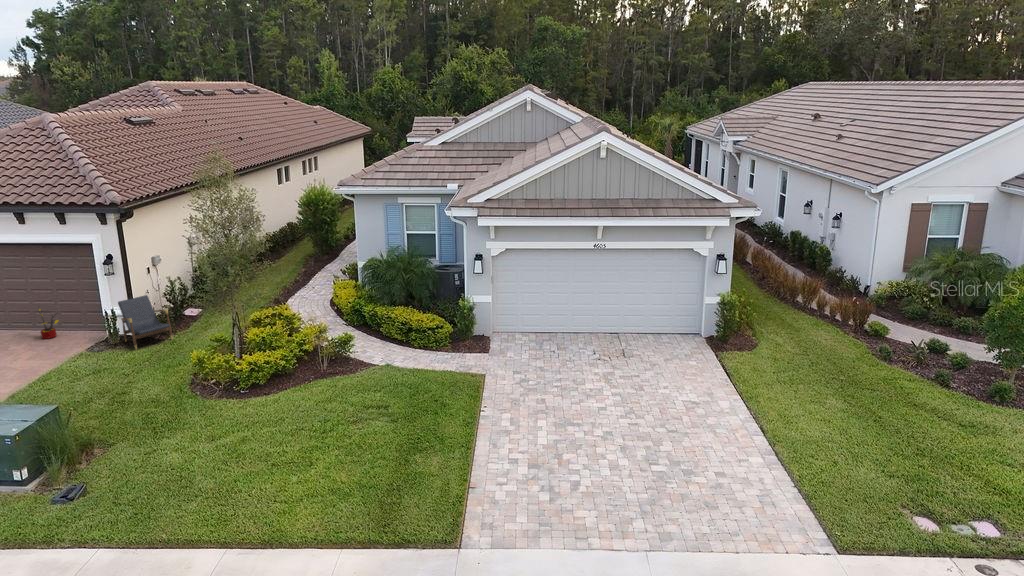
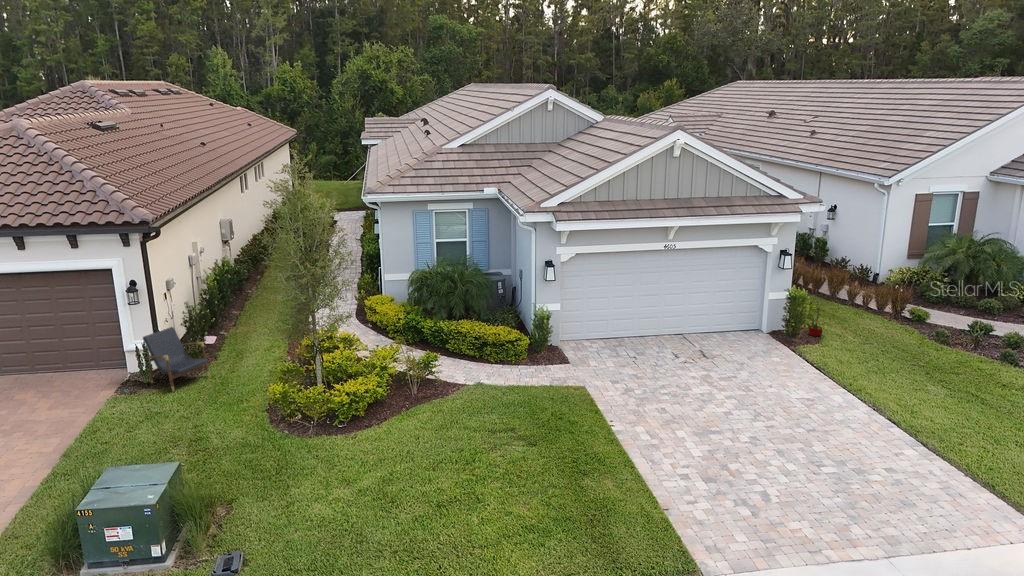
decorative plant: present [38,309,59,339] -> present [808,307,822,336]

